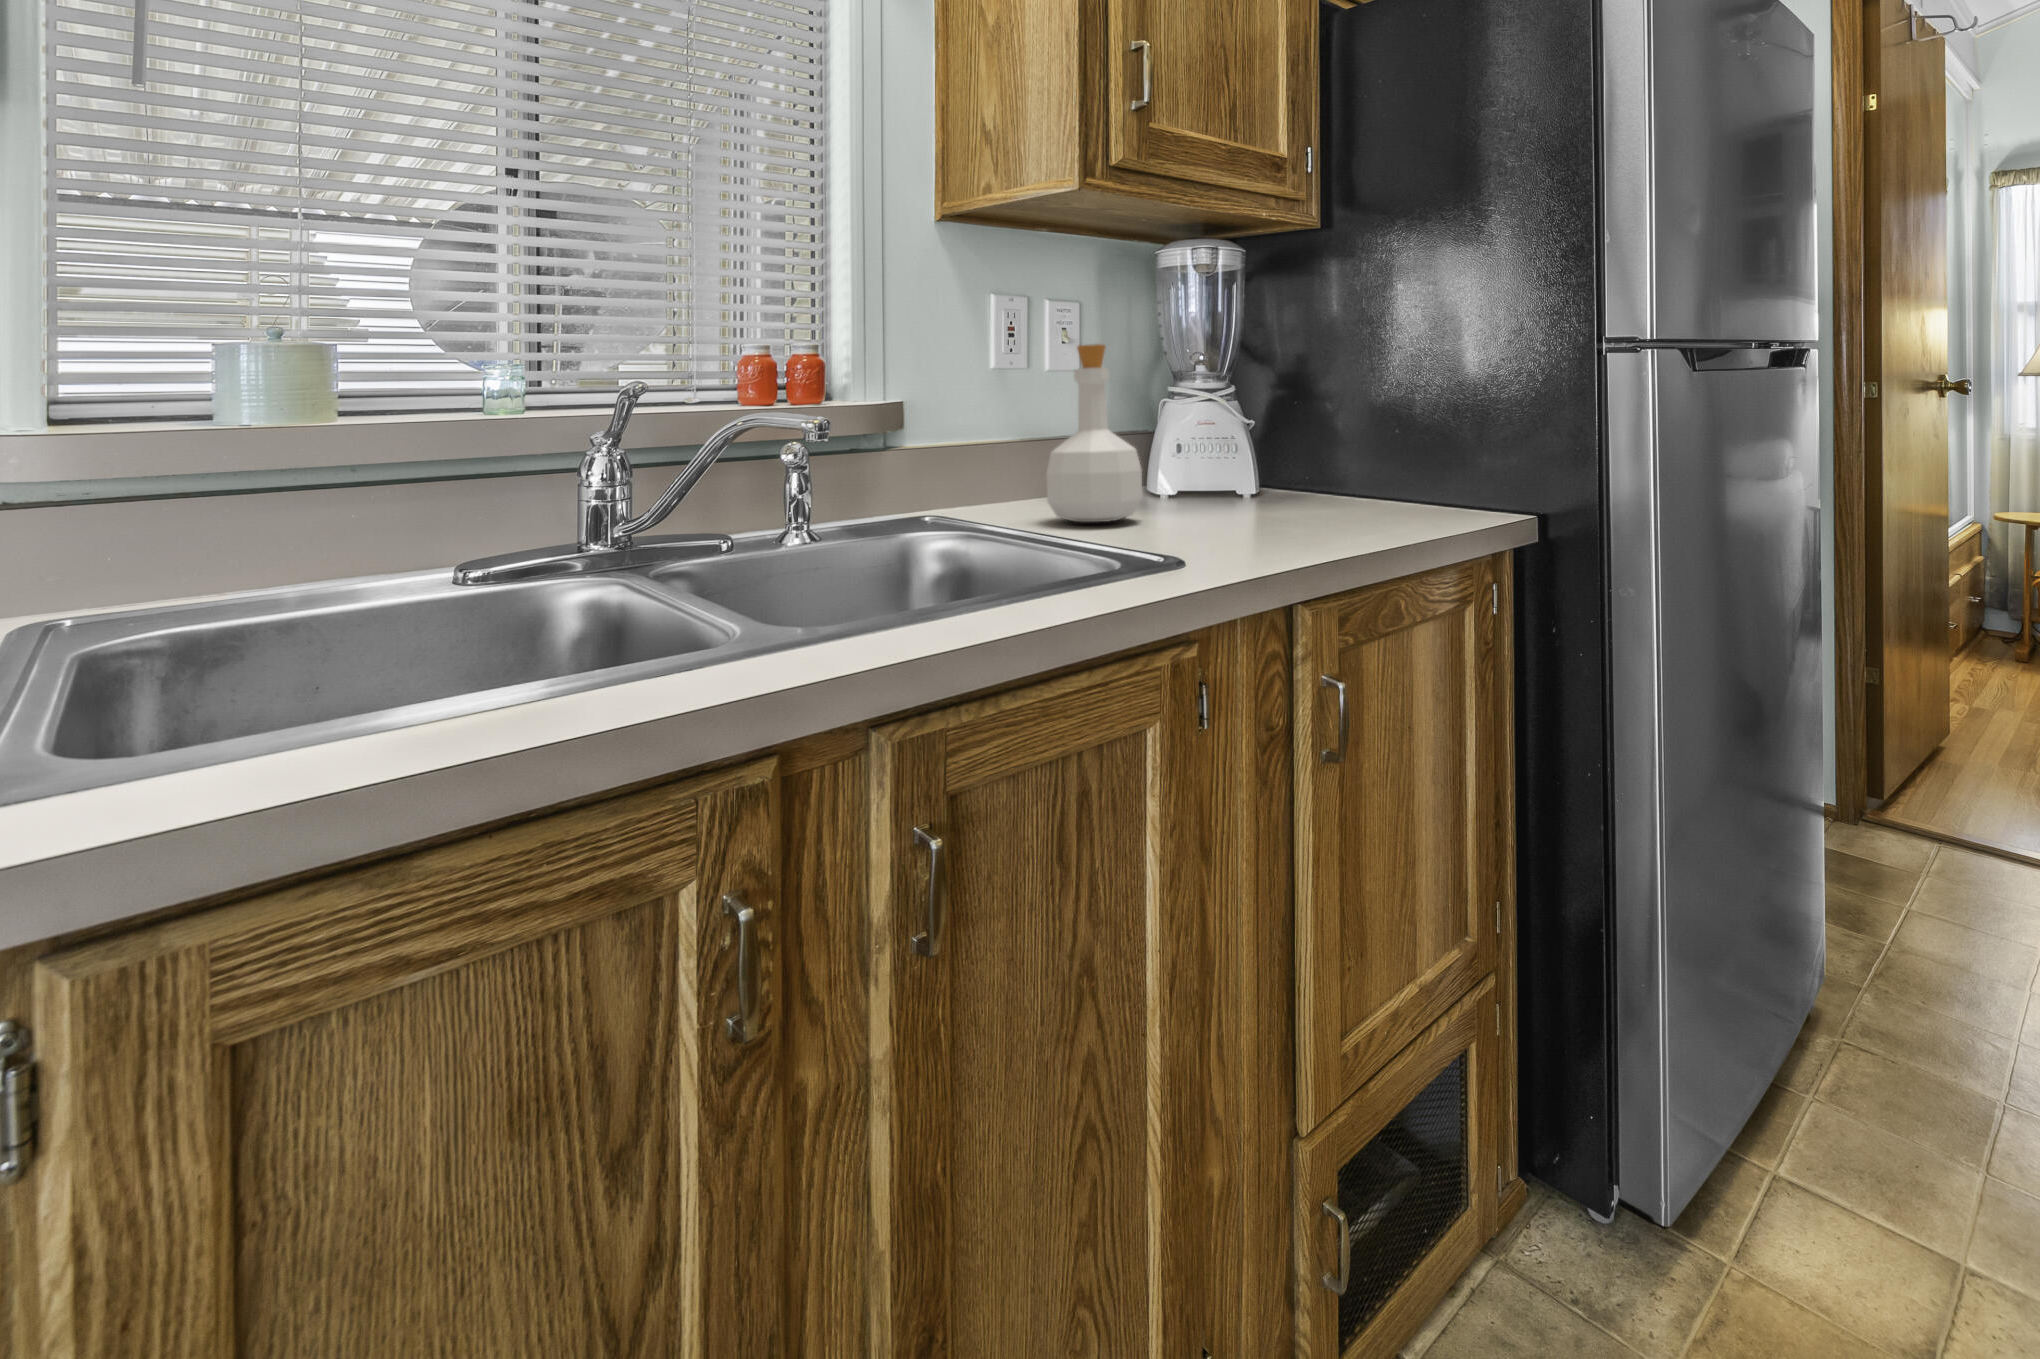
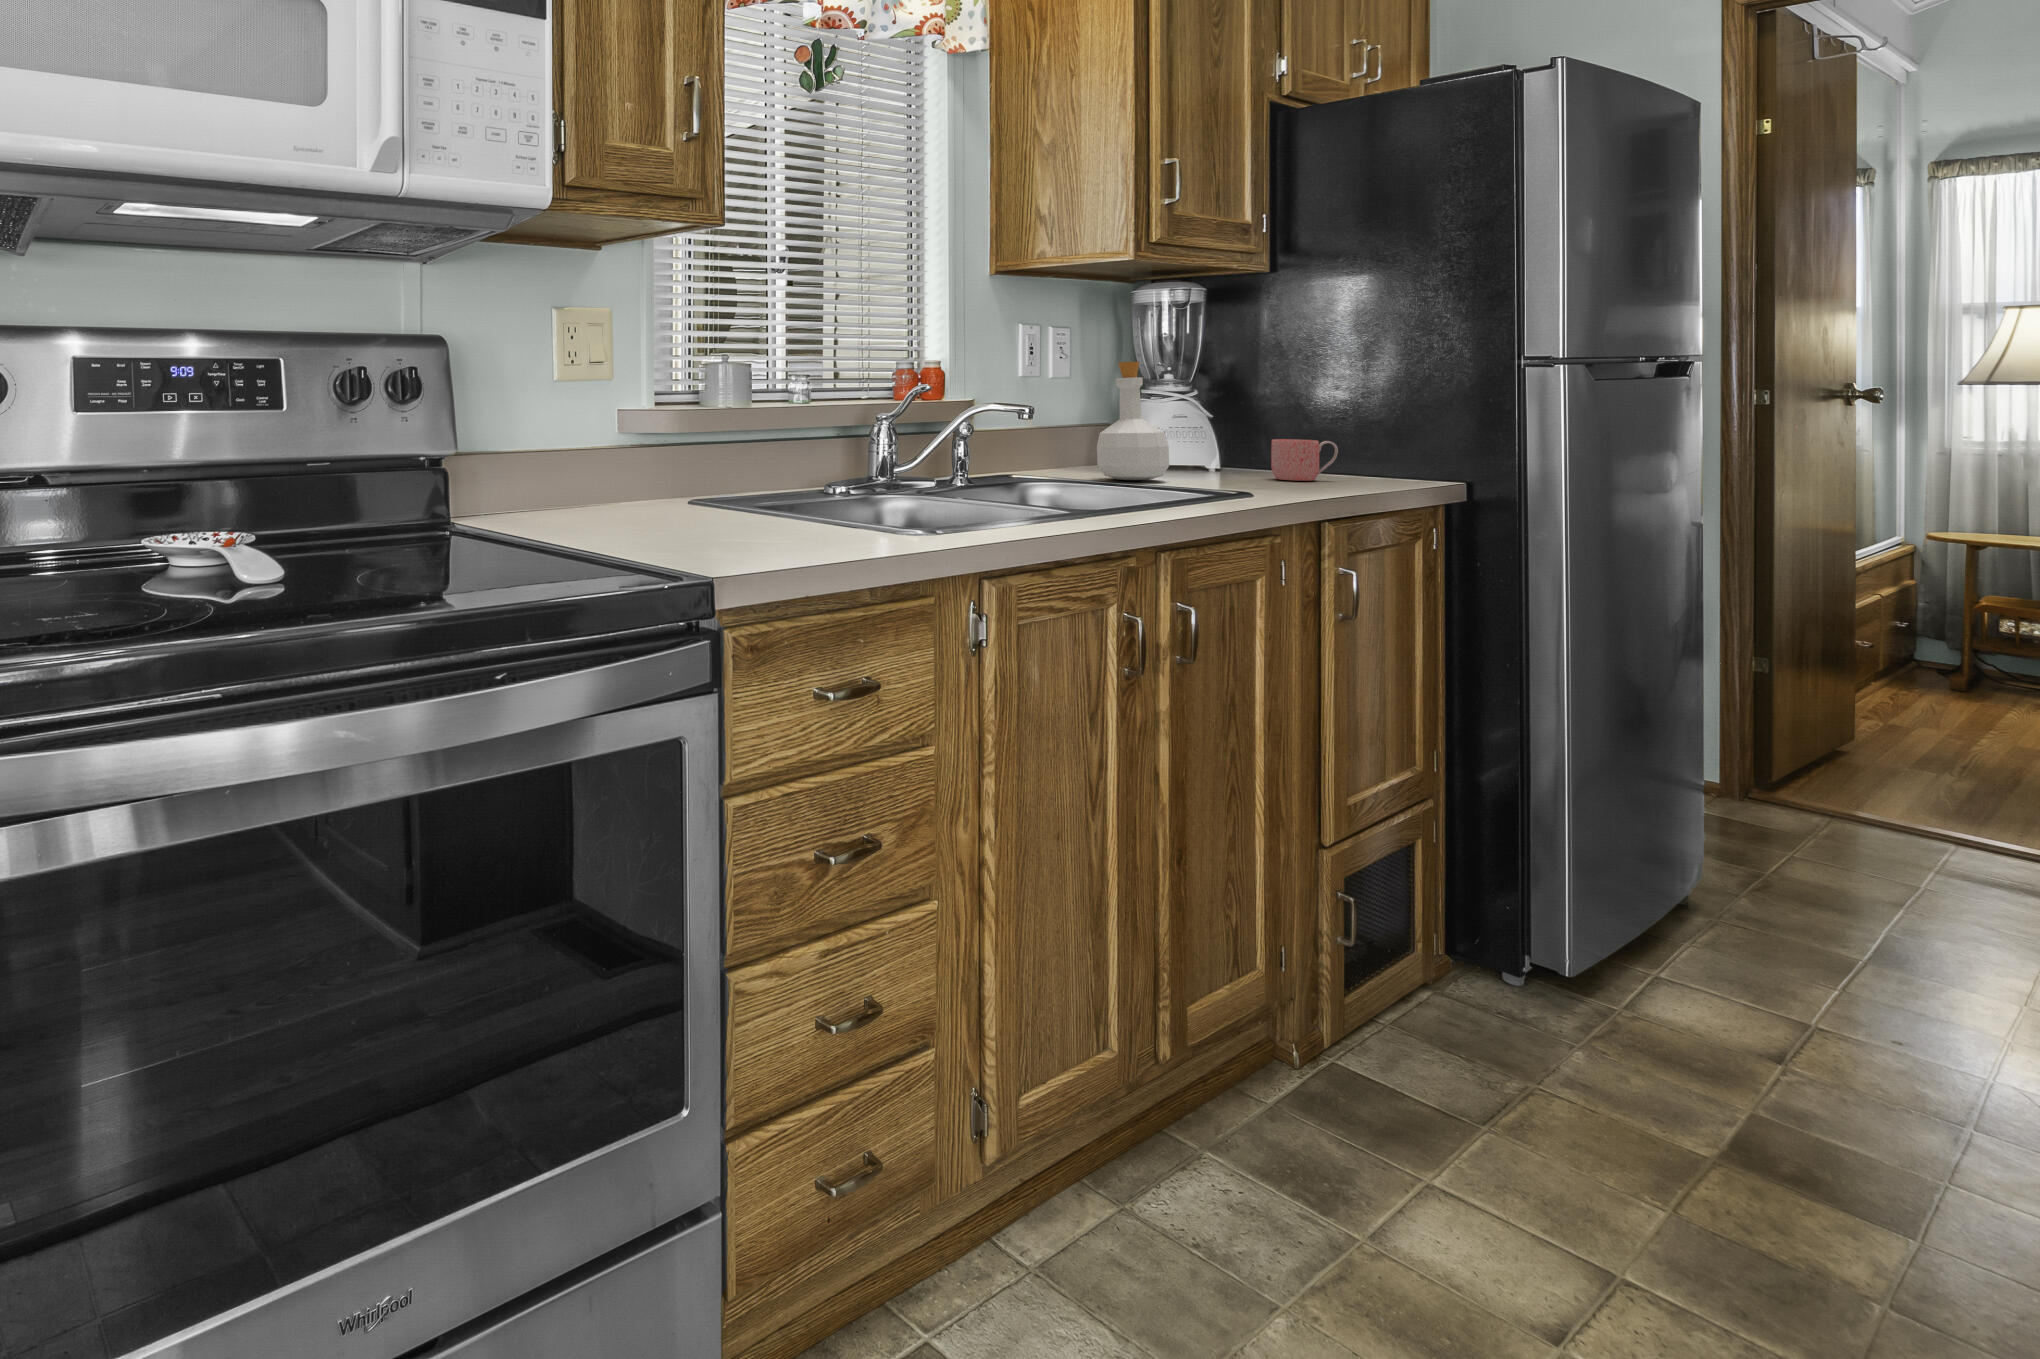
mug: none [1294,455,1377,516] -> present [1271,439,1338,481]

